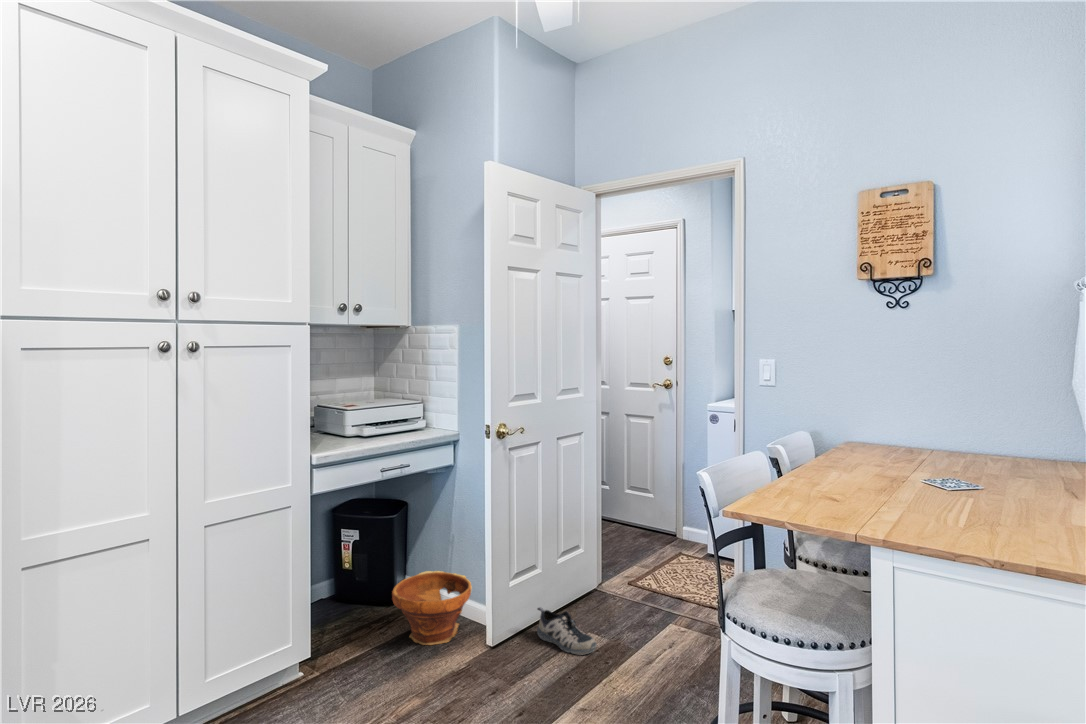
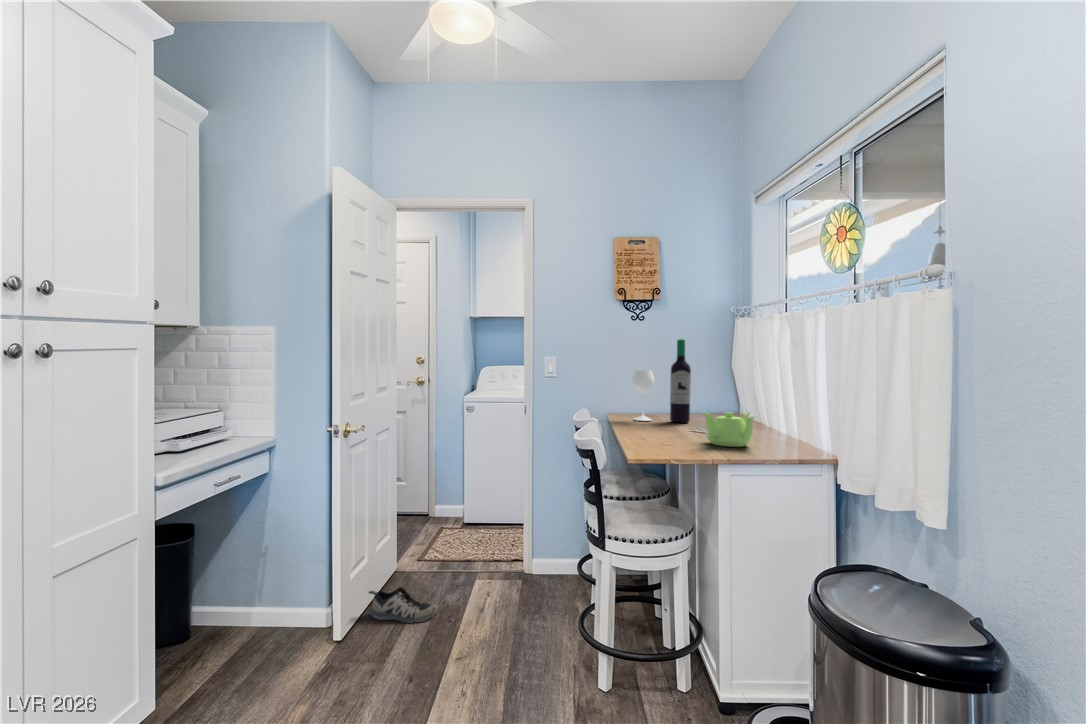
wine bottle: none [864,337,962,467] -> present [632,339,691,422]
teapot: none [881,457,990,523] -> present [704,412,755,447]
planter: present [392,571,472,645] -> none [209,578,303,660]

